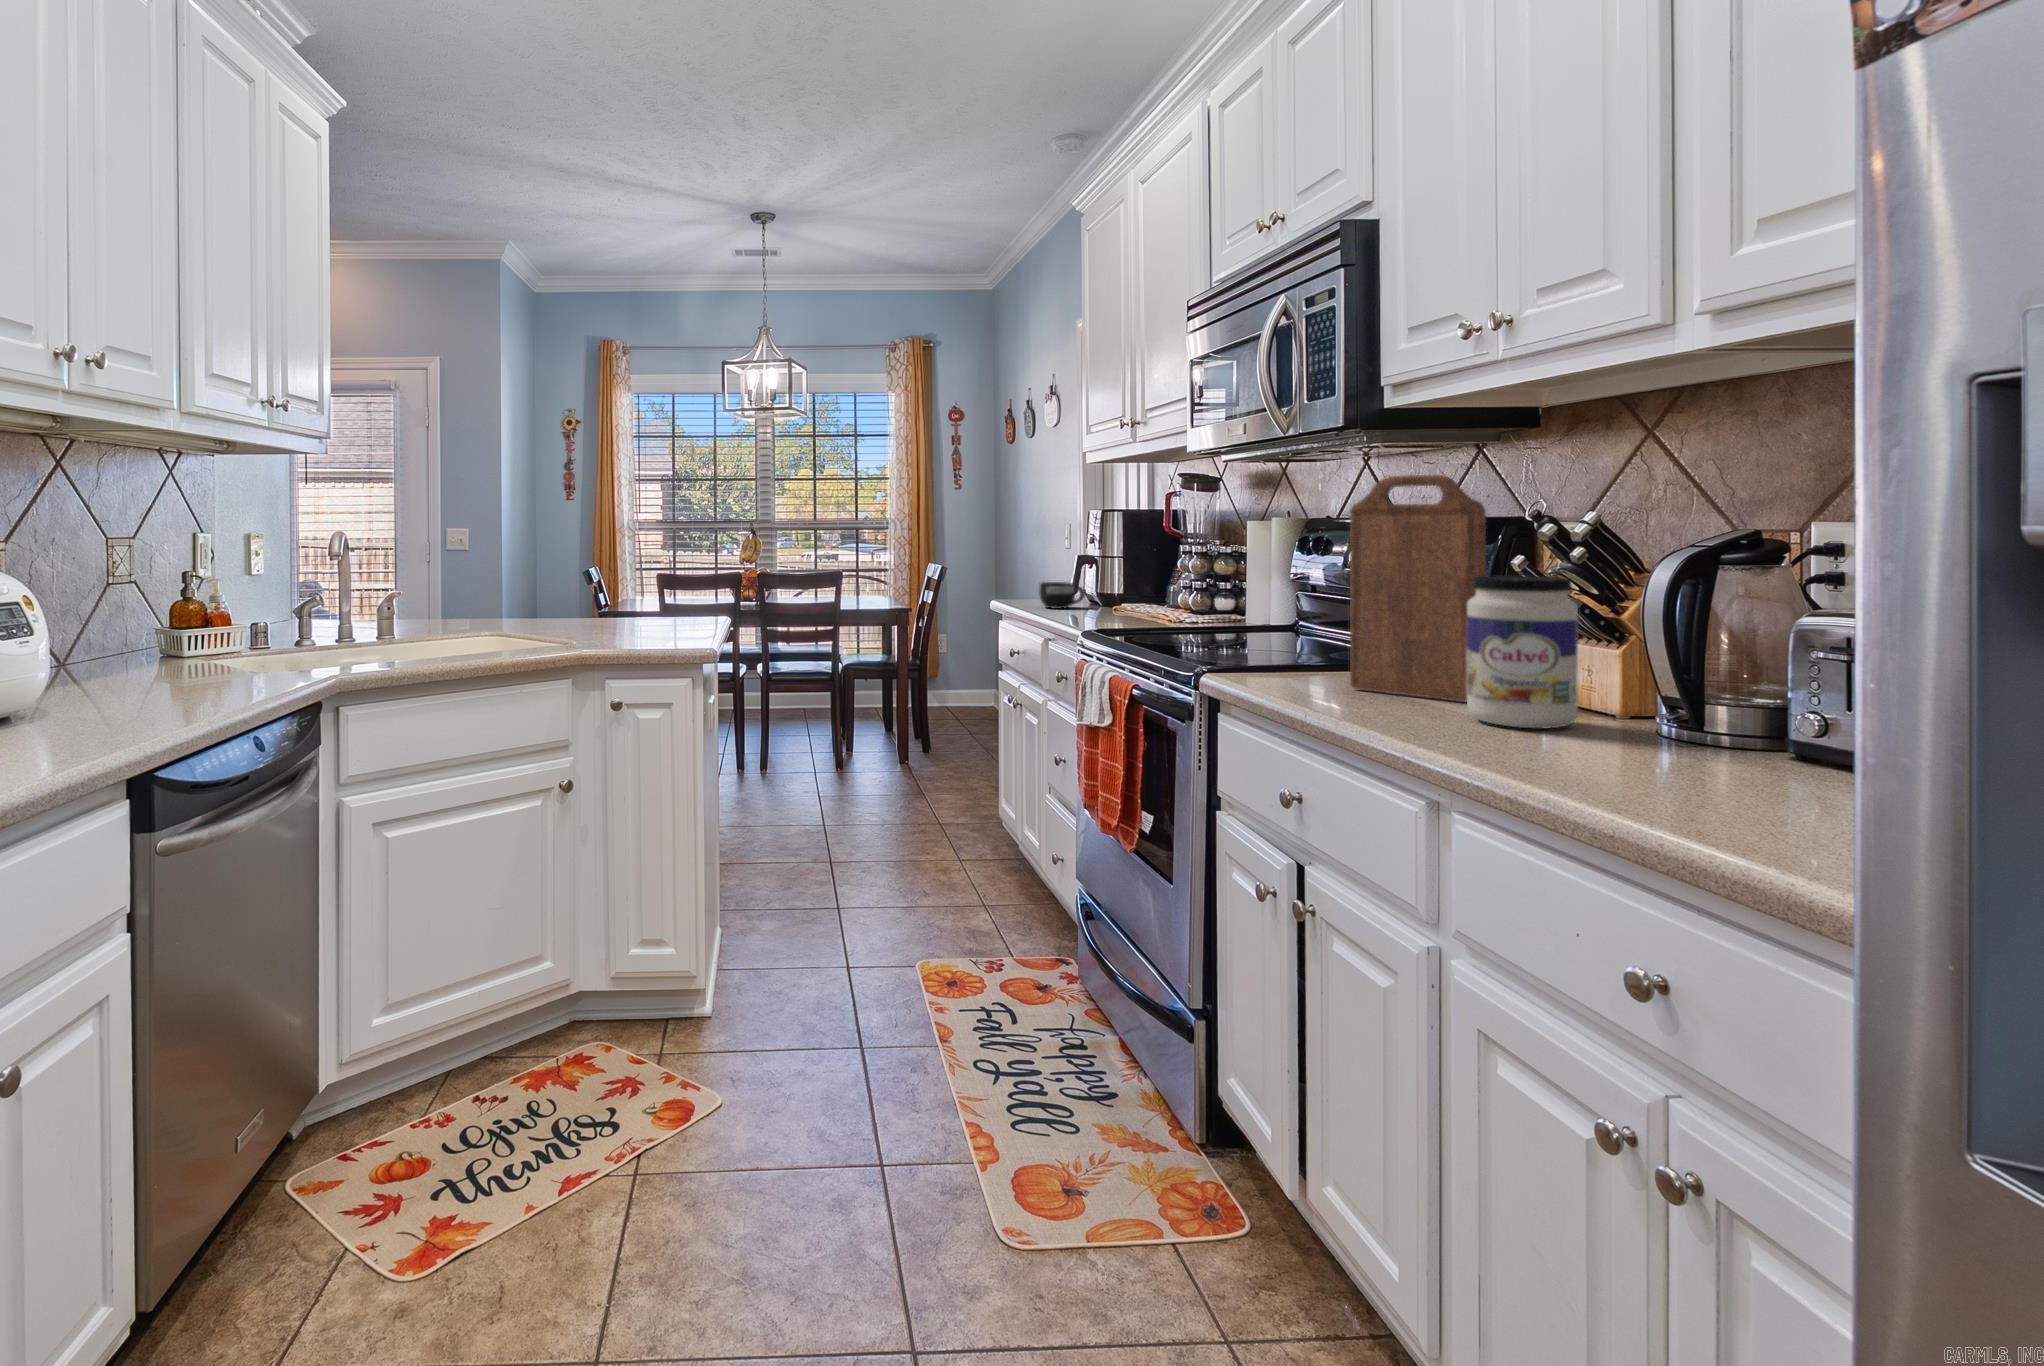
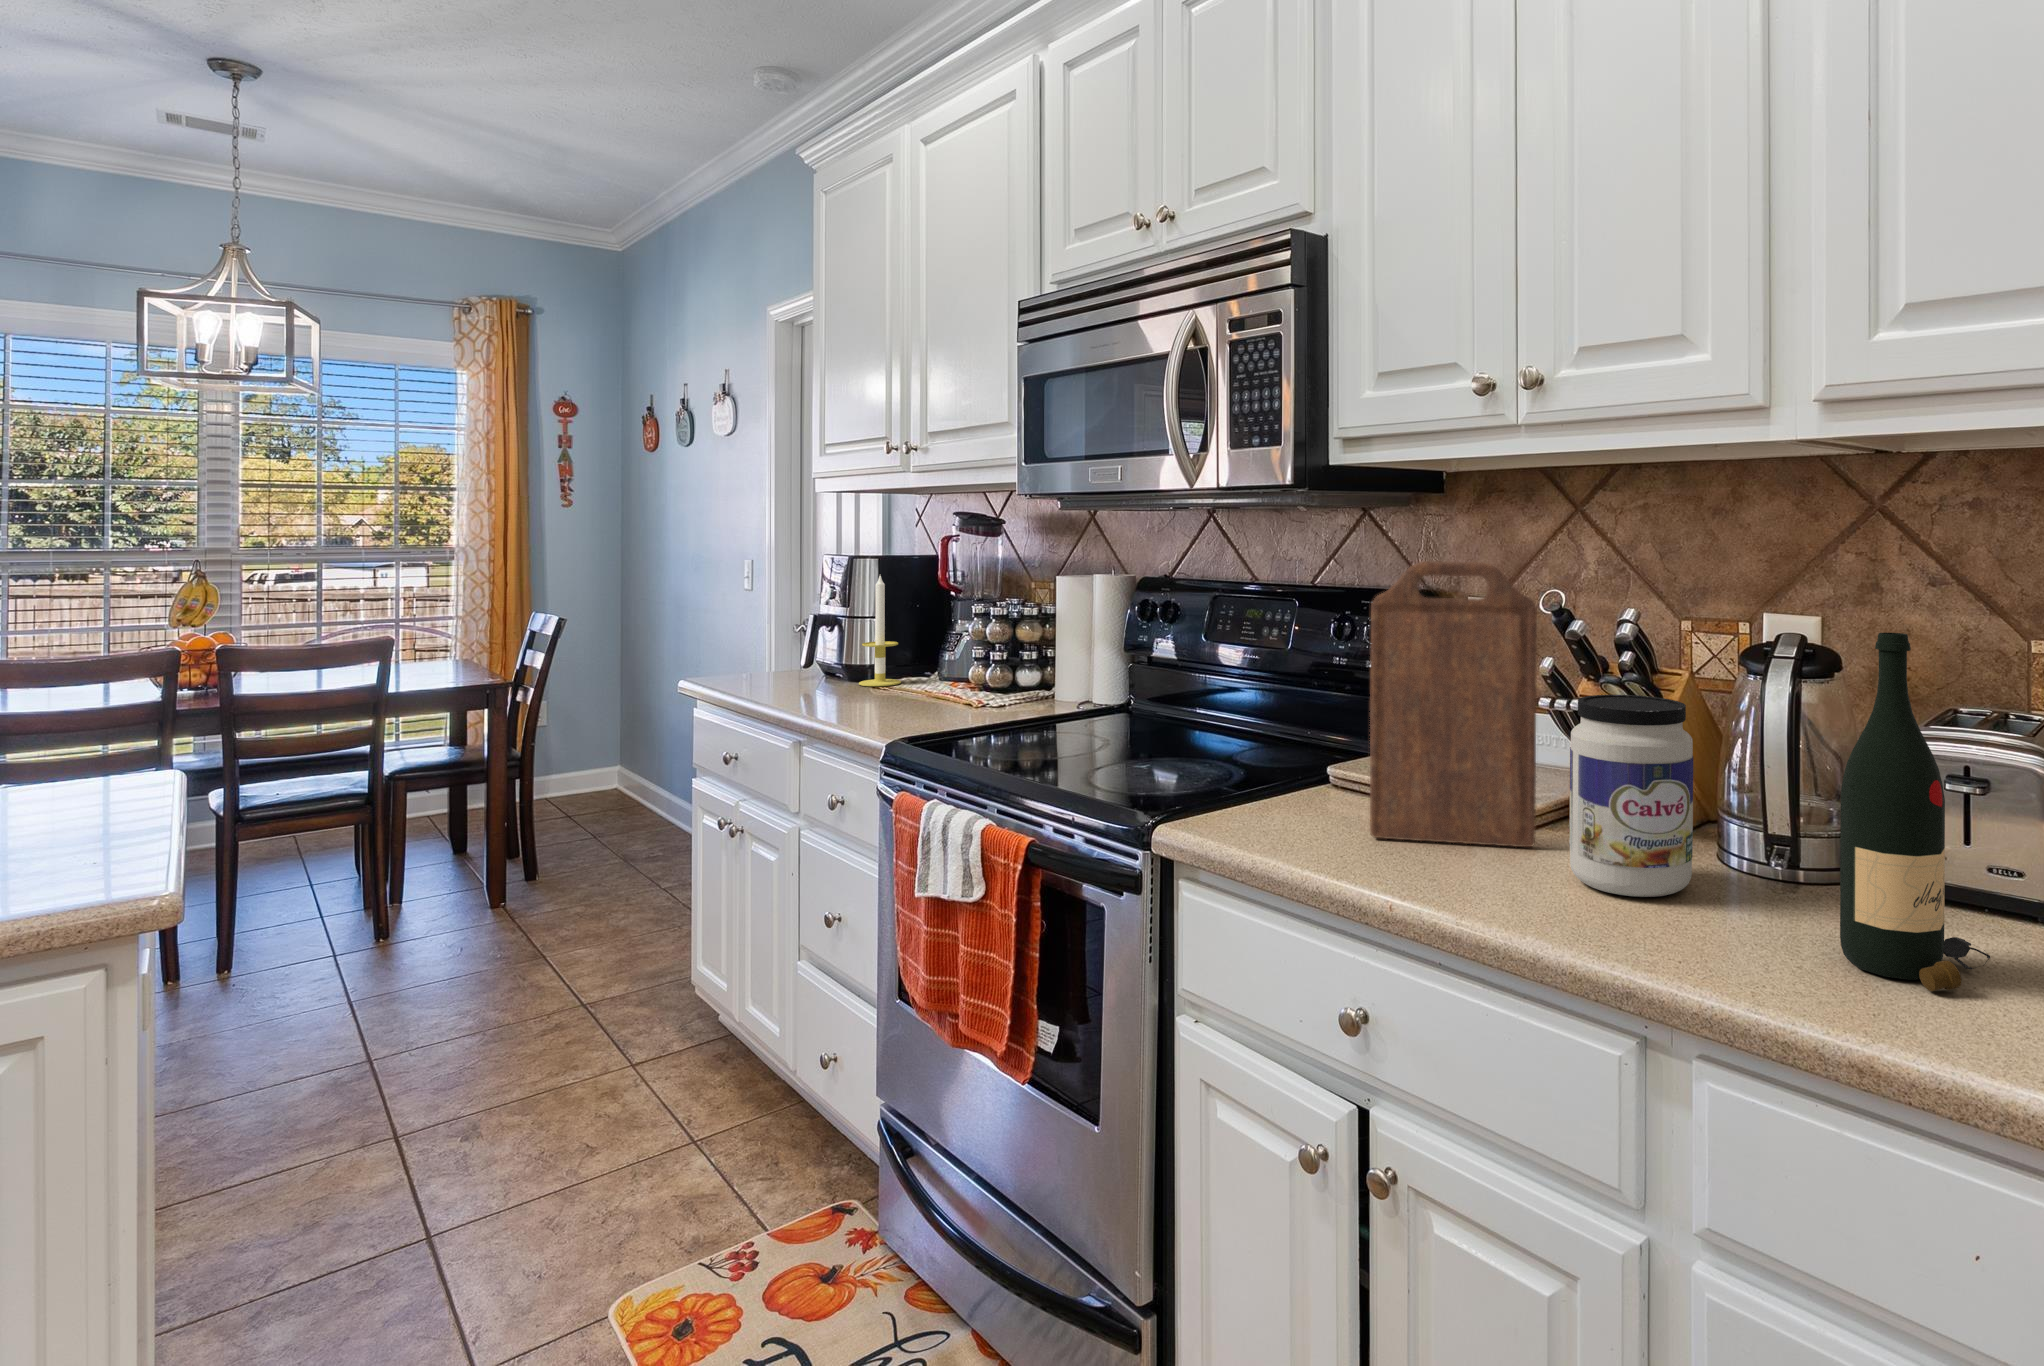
wine bottle: none [1602,503,1737,777] -> present [1840,633,1990,991]
candle: none [1105,521,1137,607] -> present [859,576,901,686]
mug: present [1040,582,1085,609] -> none [773,657,837,696]

